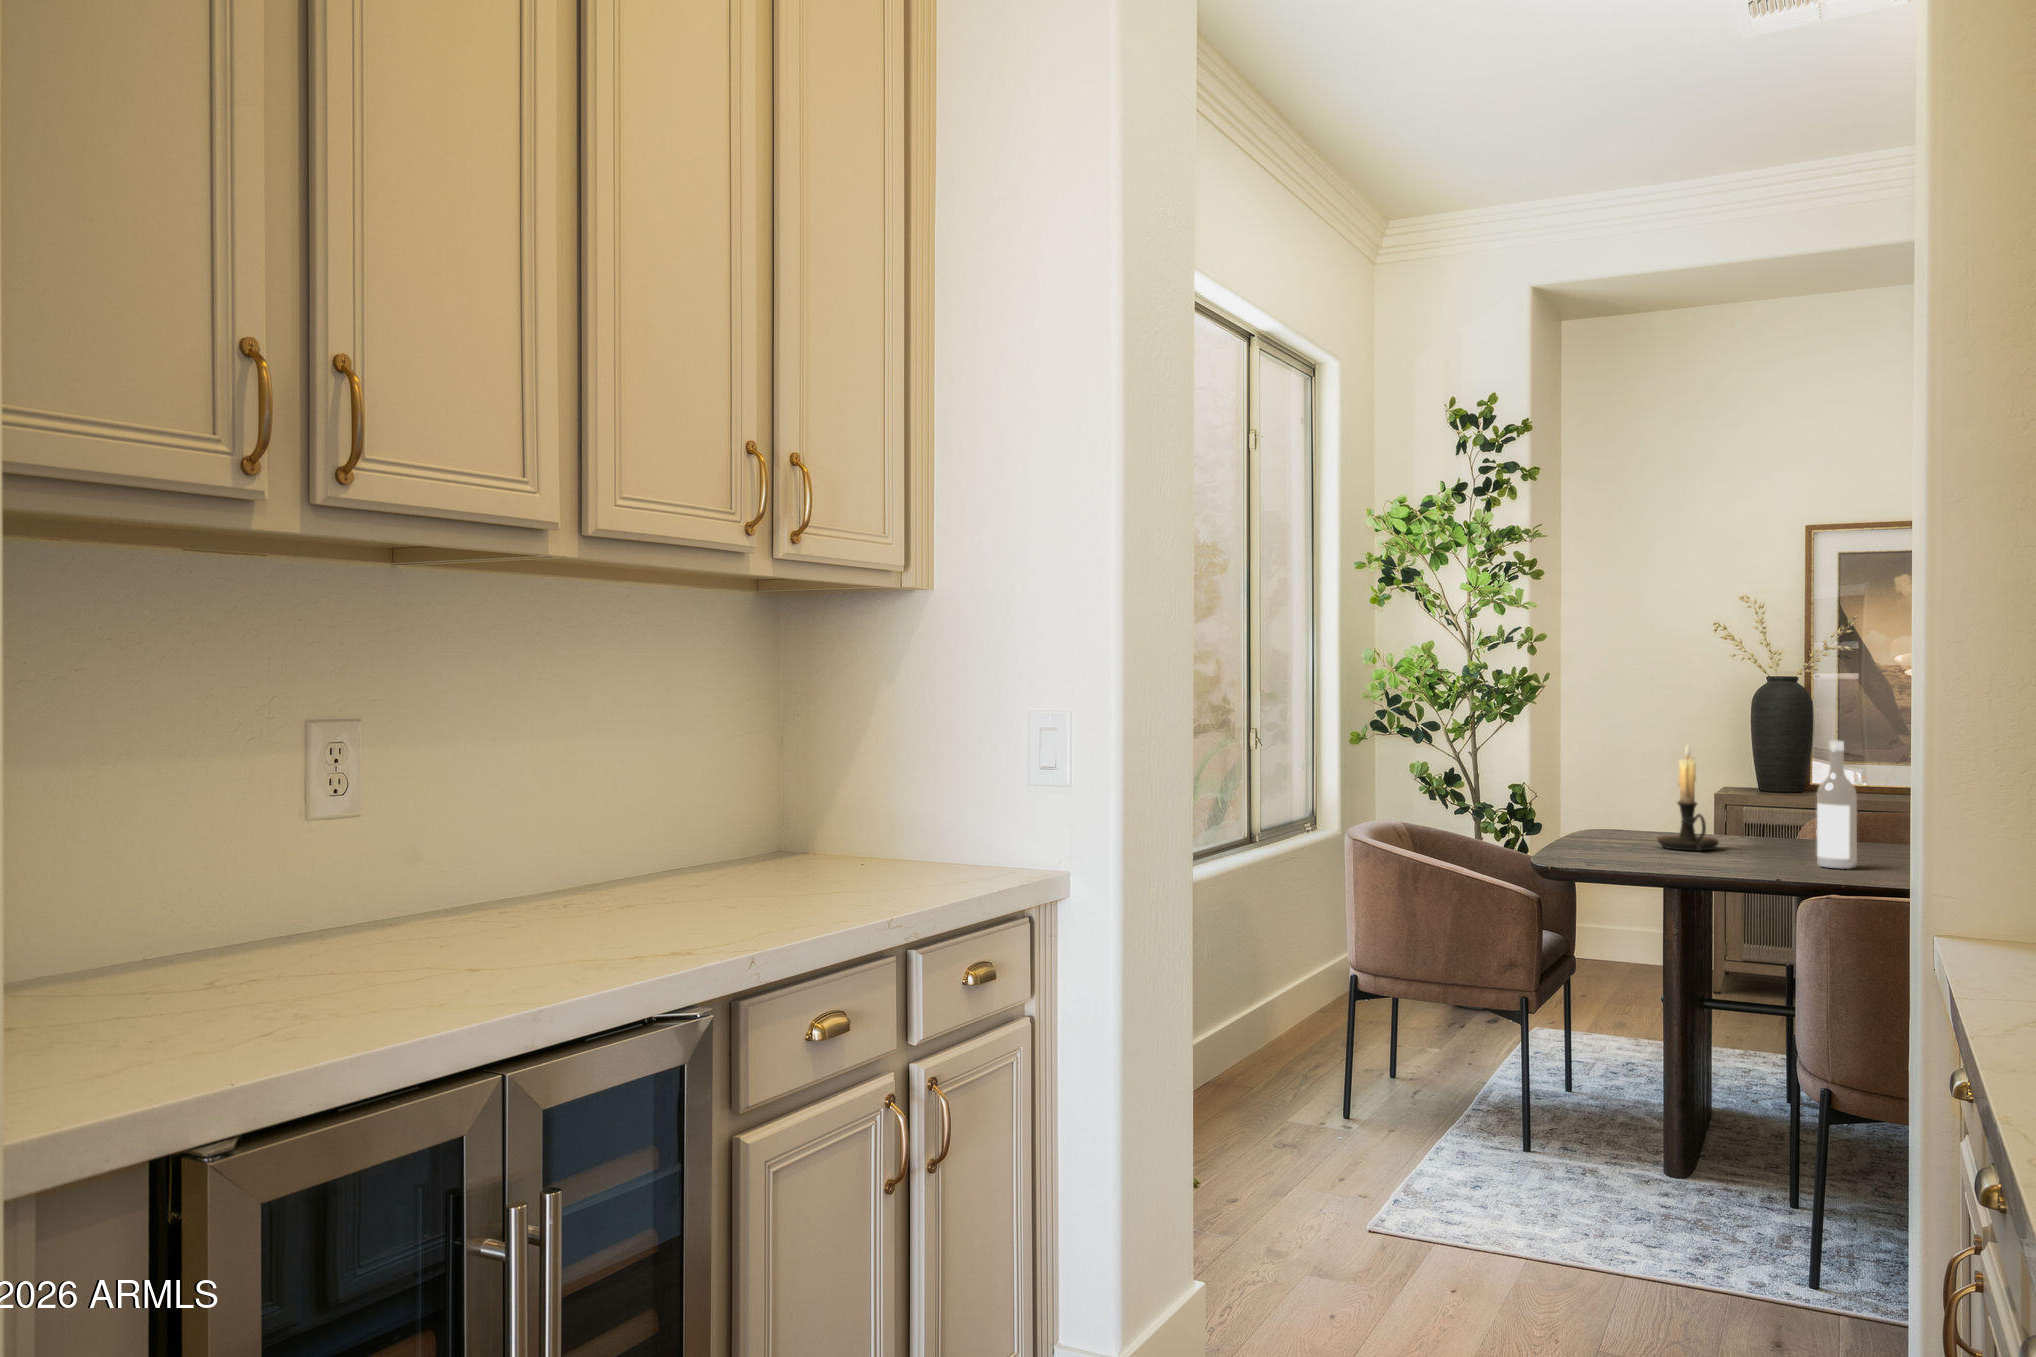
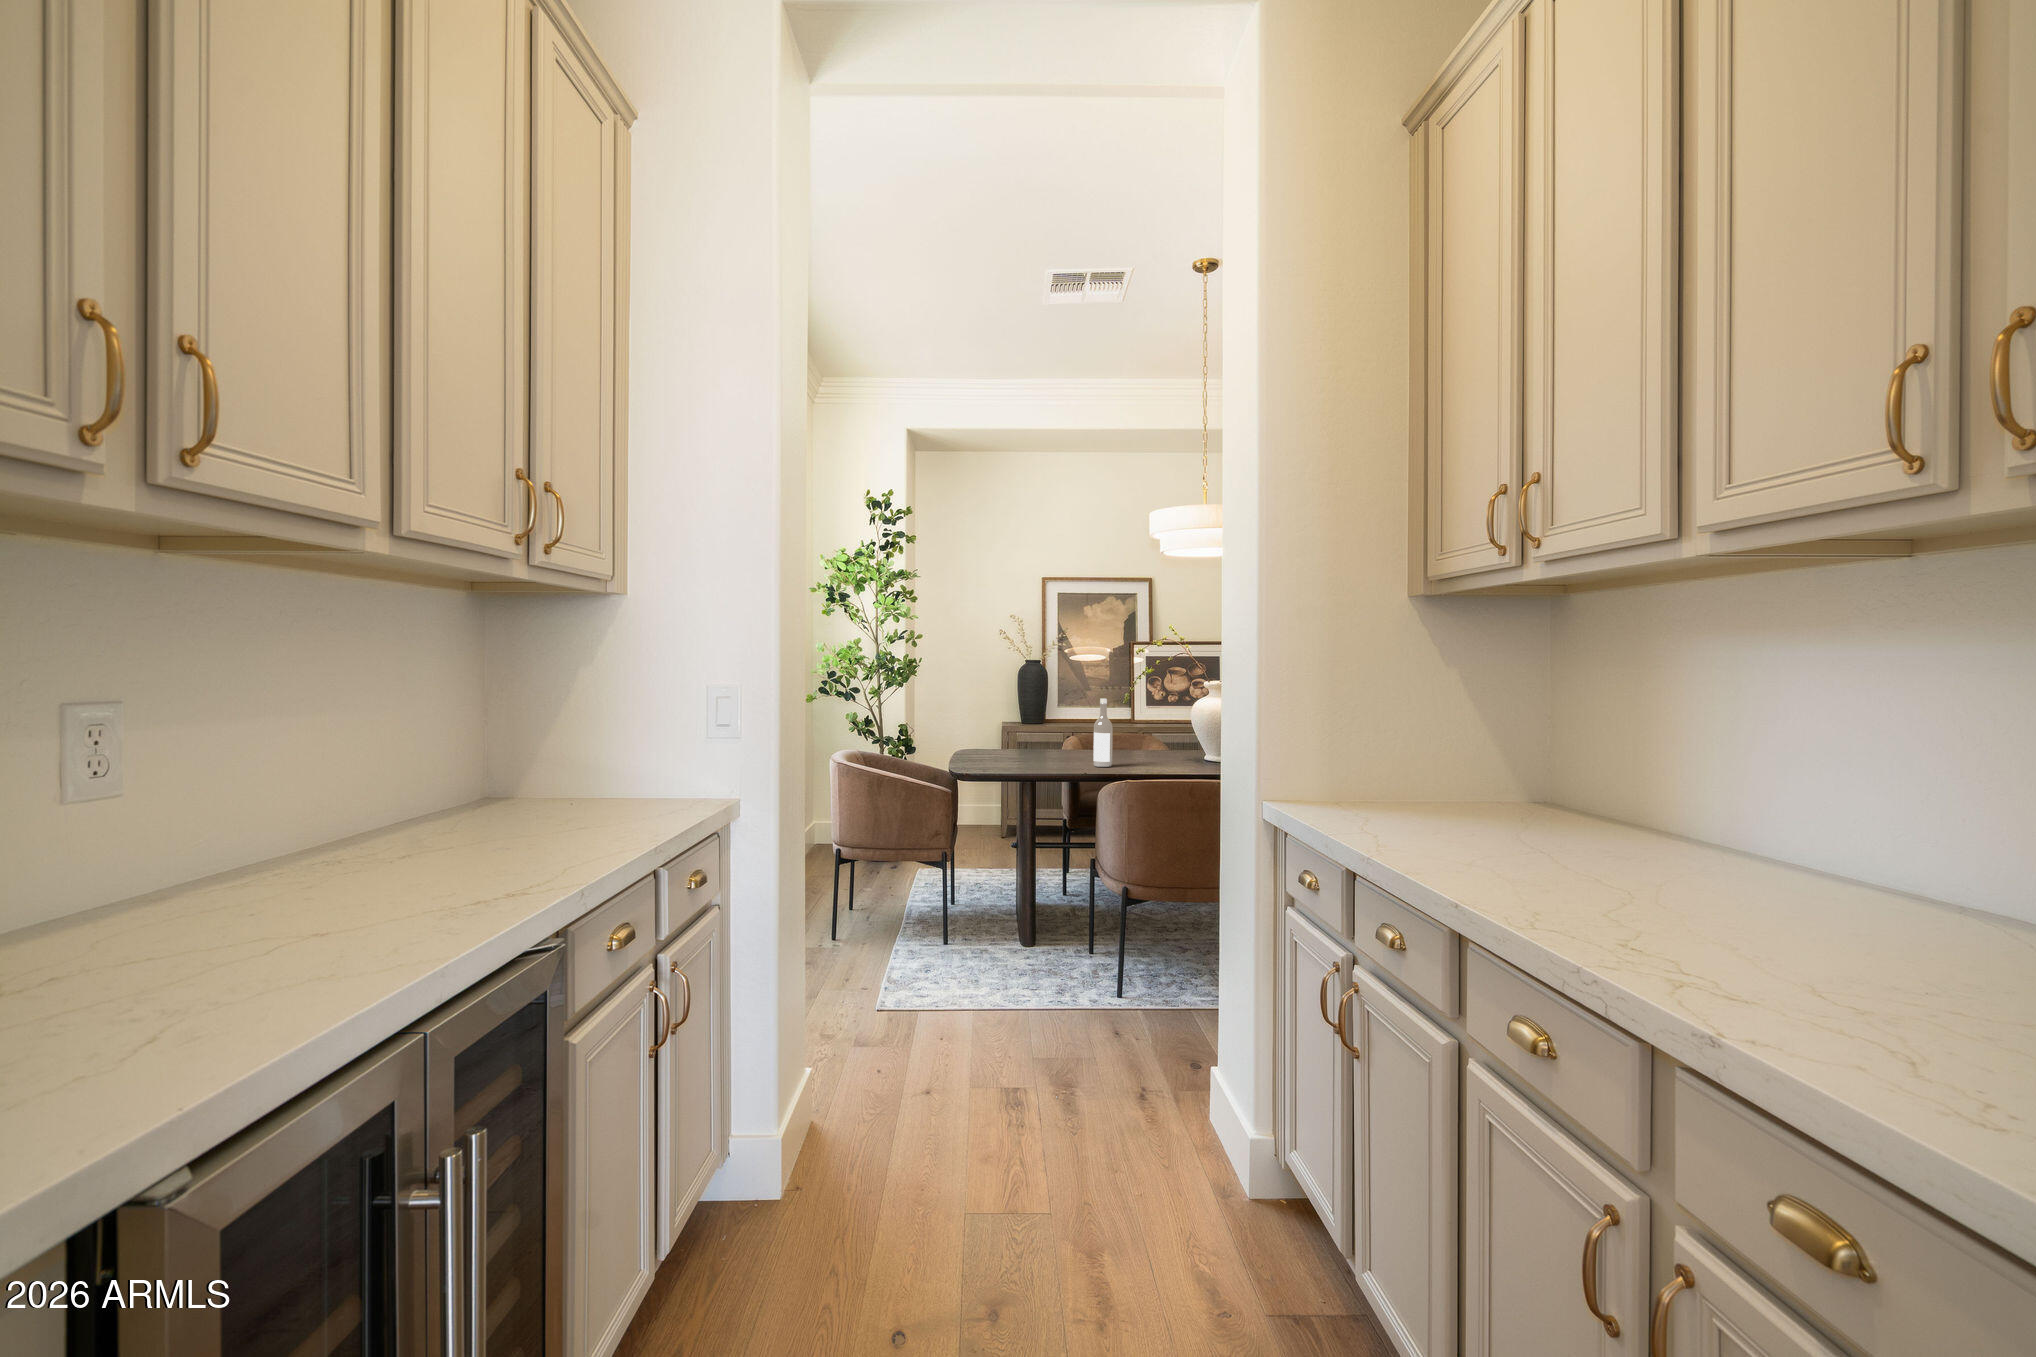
candle holder: present [1657,745,1719,851] -> none [1007,700,1039,761]

